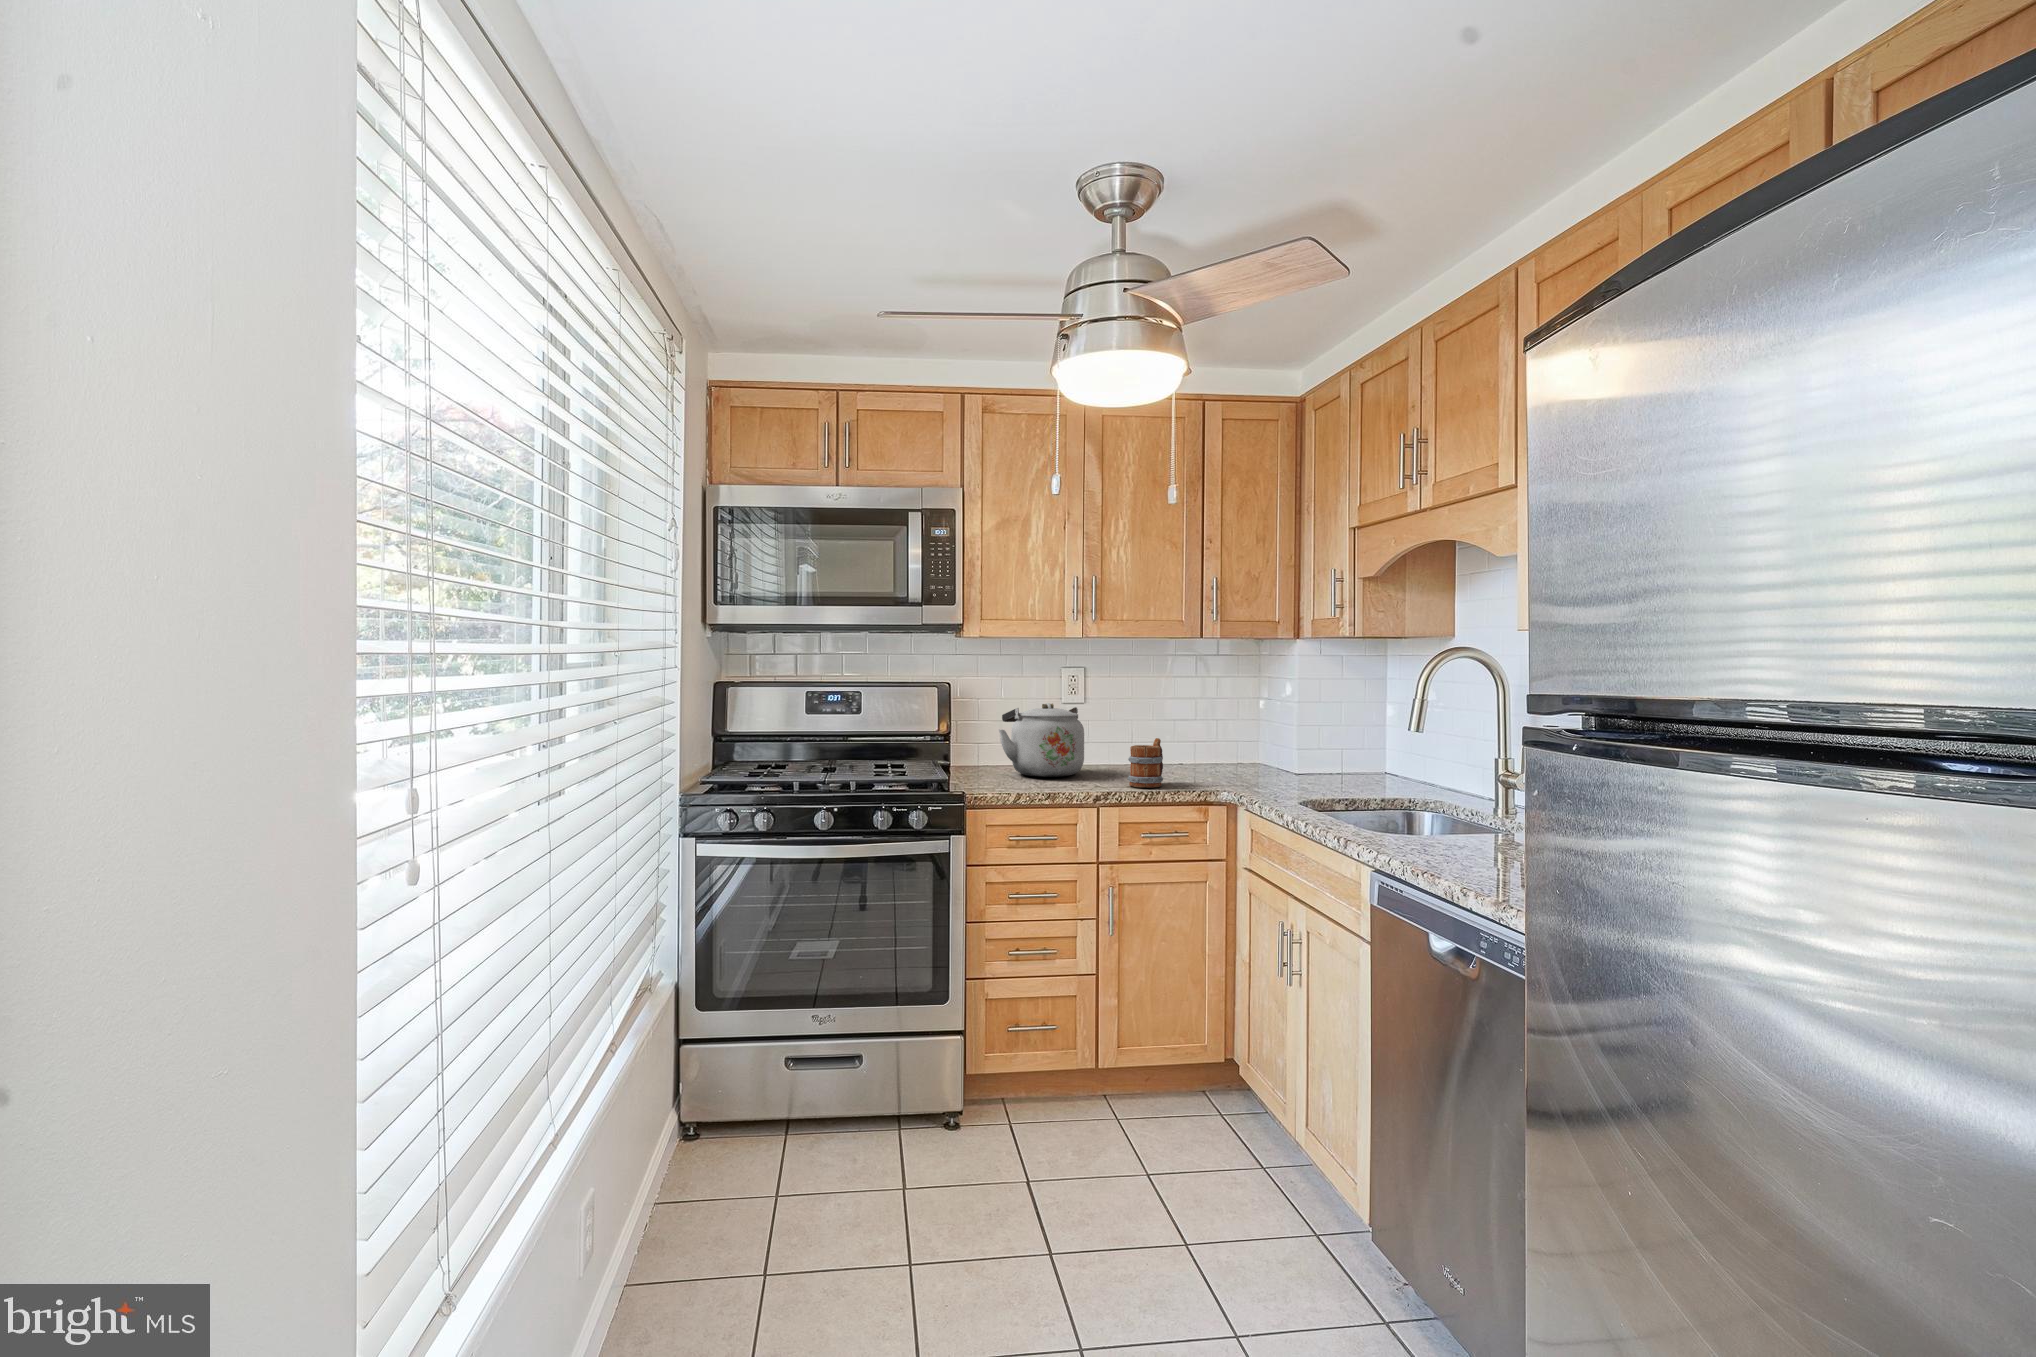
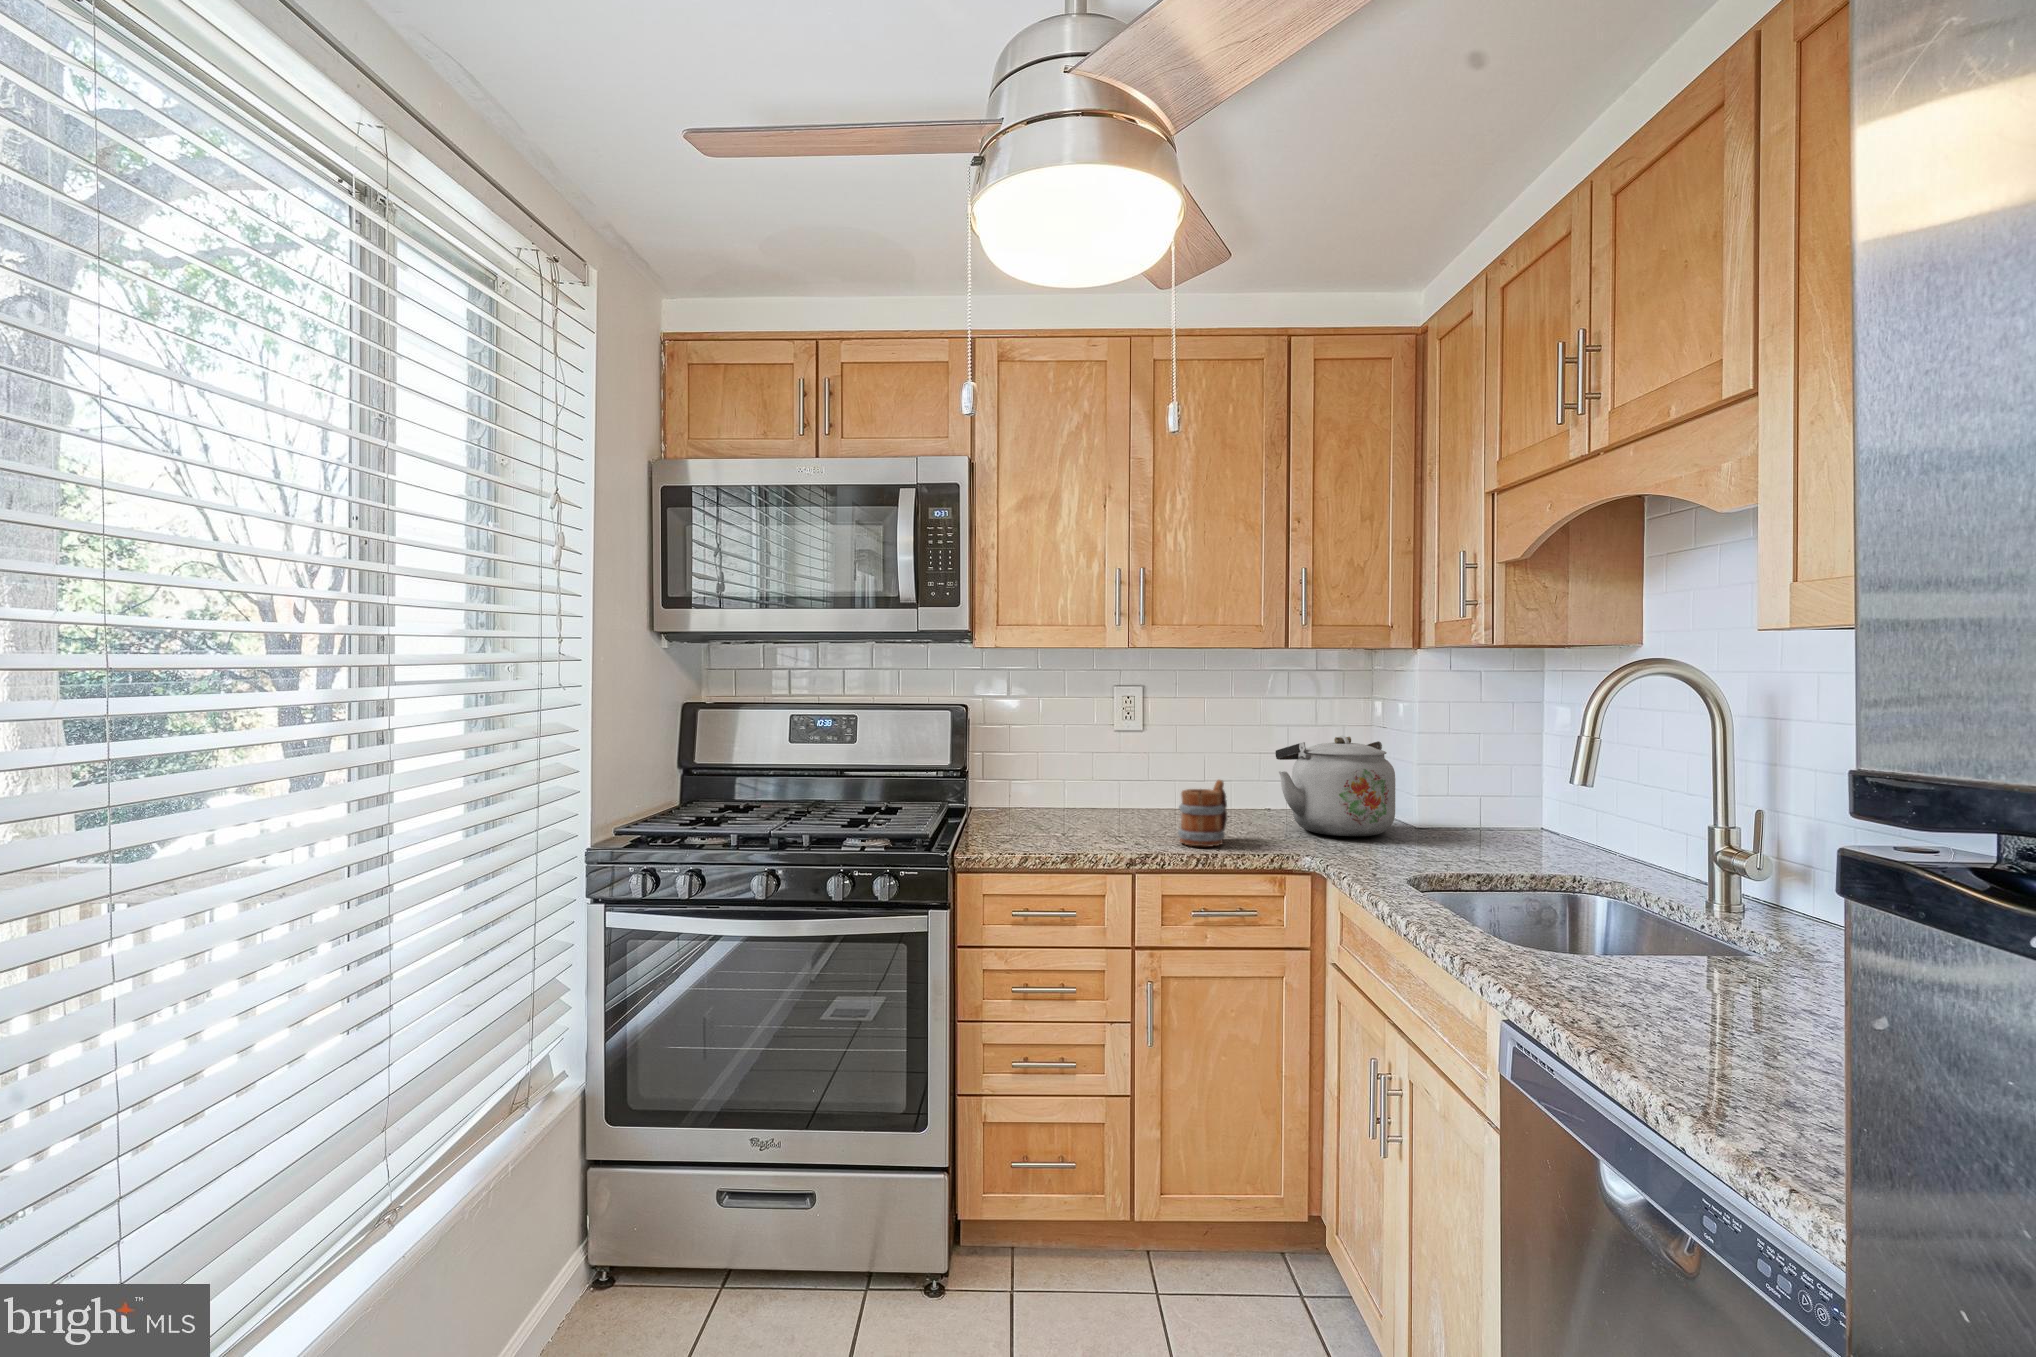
kettle: present [999,703,1084,777] -> present [1276,736,1395,836]

